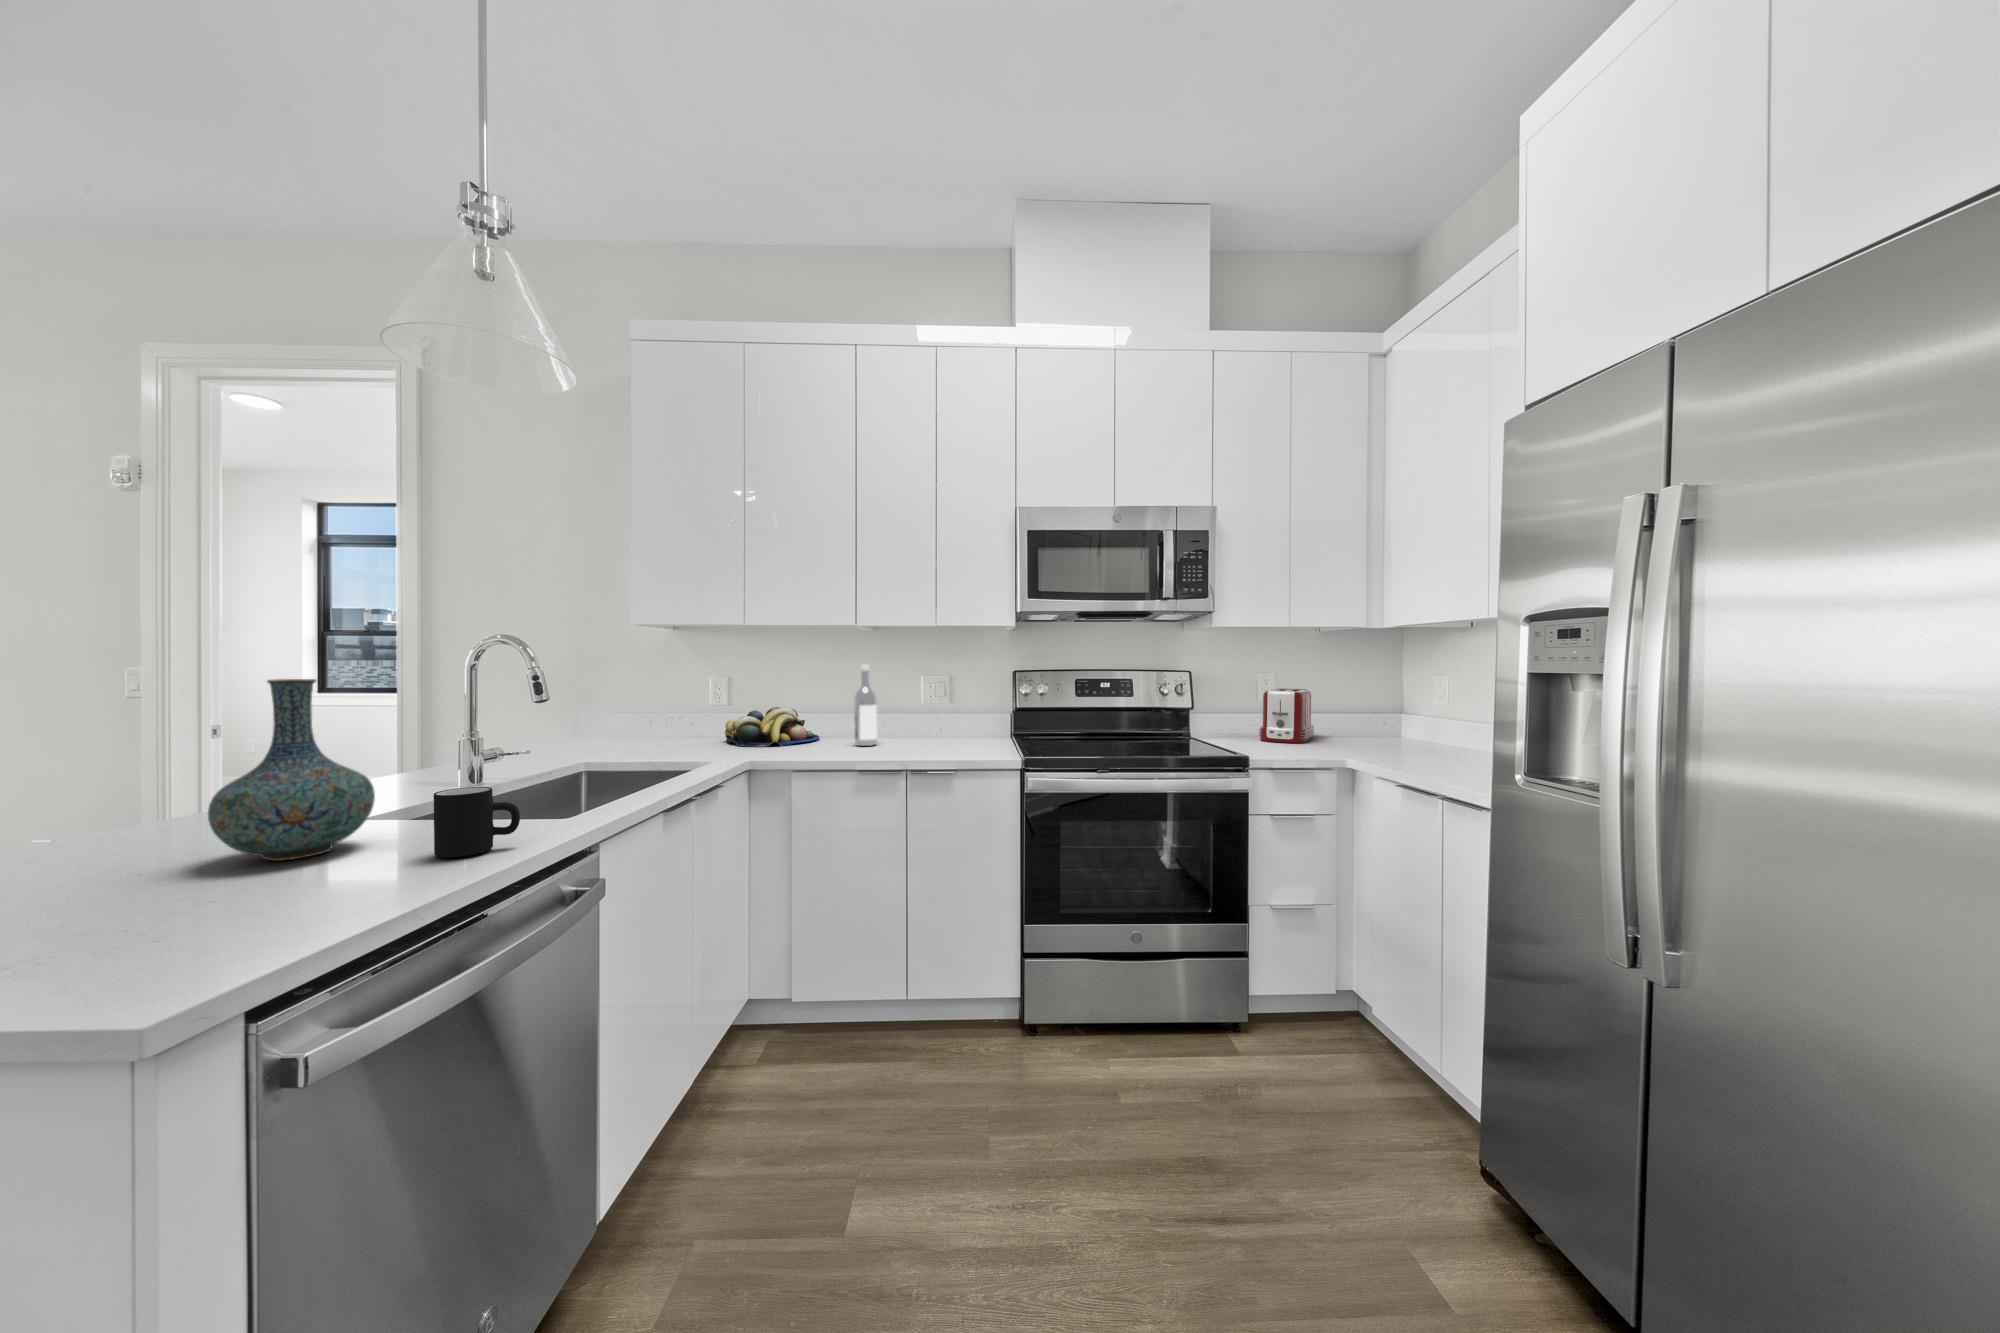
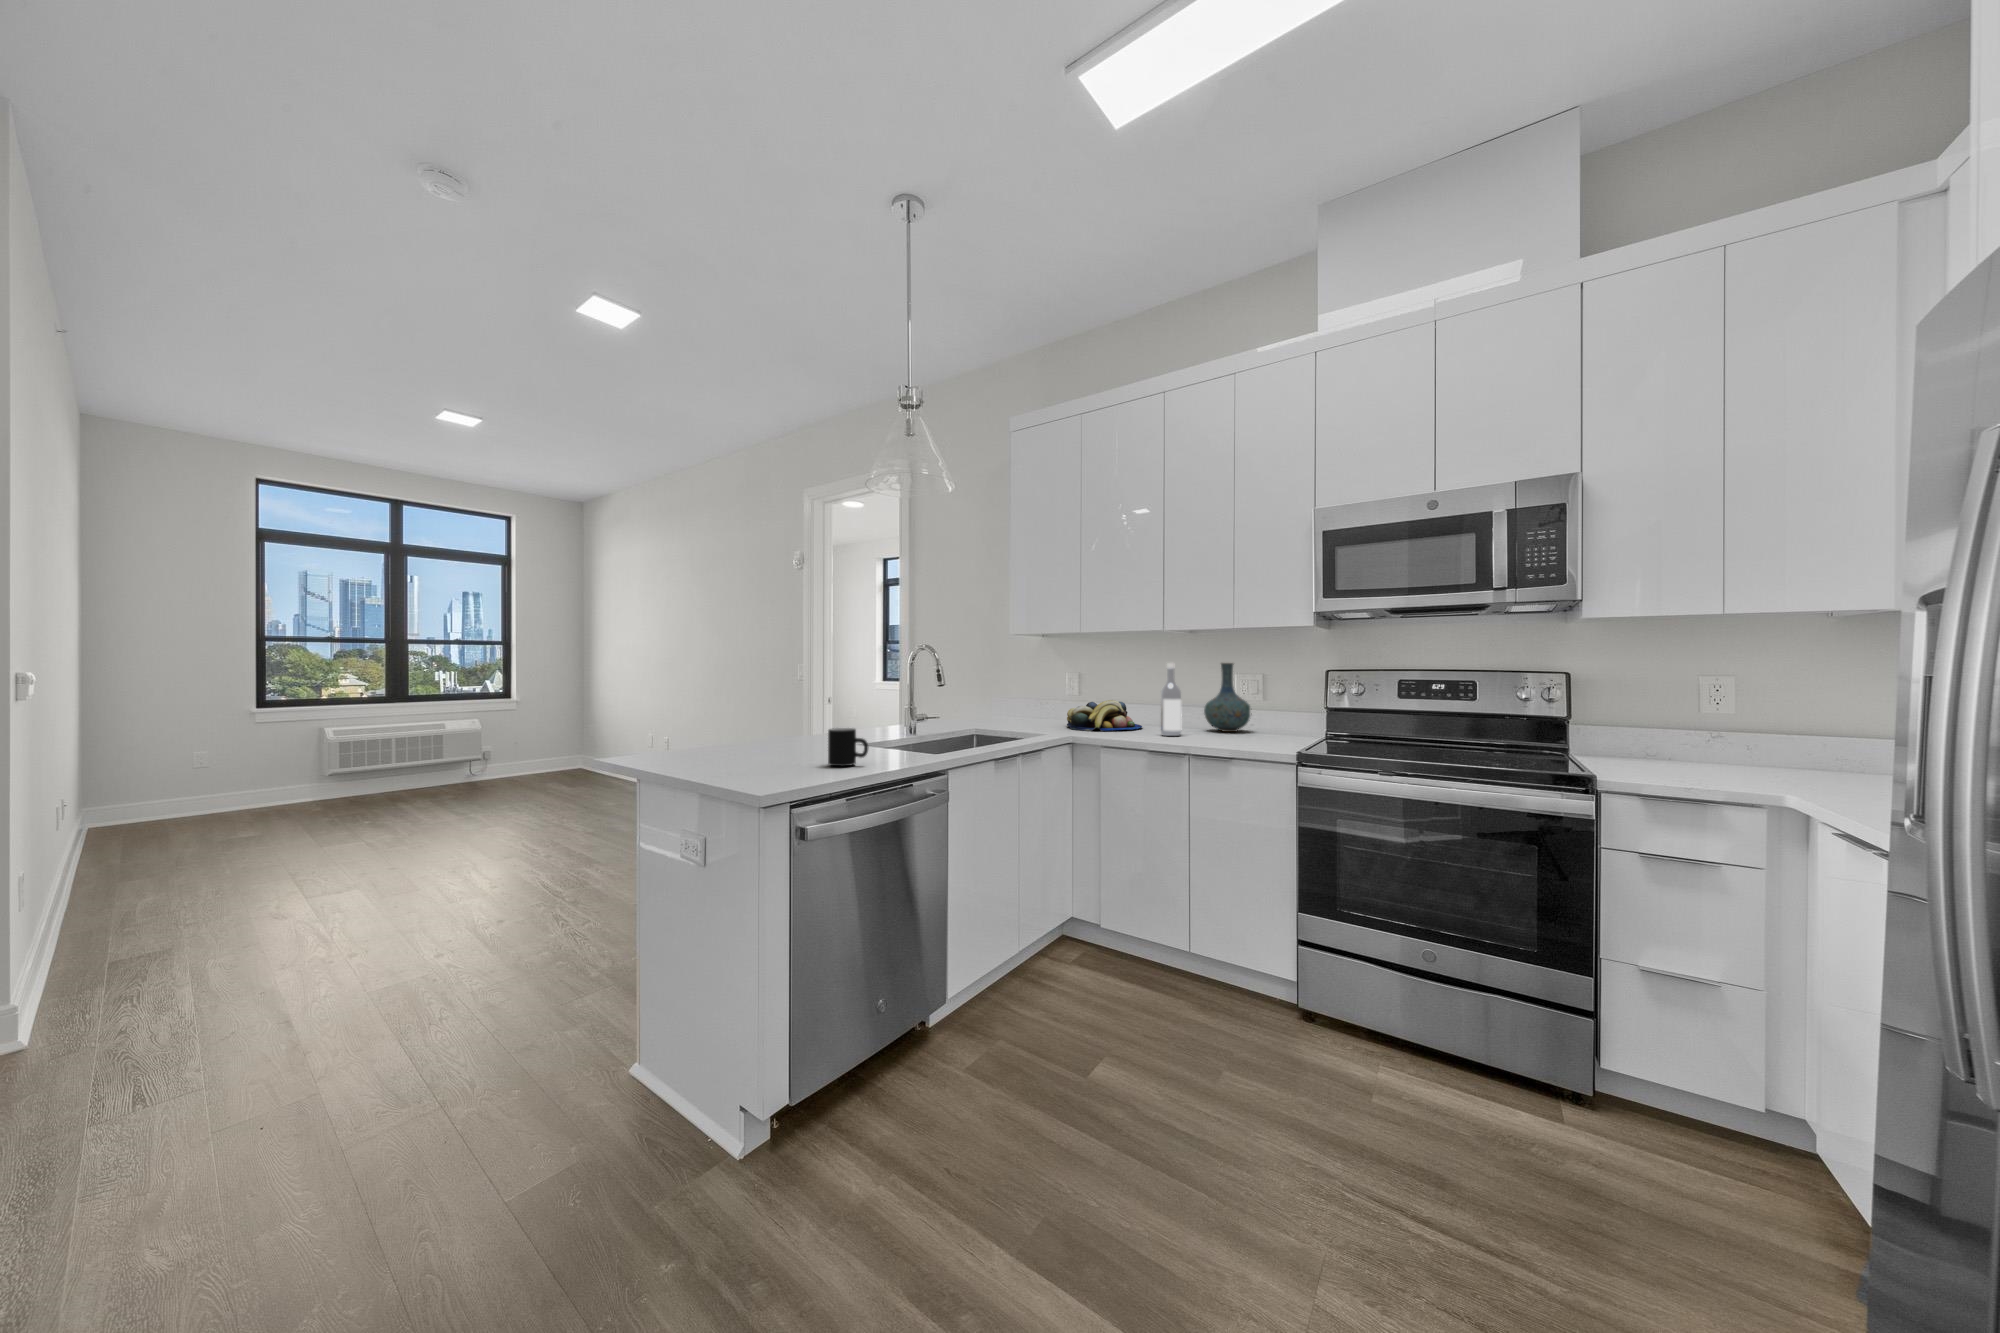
vase: present [208,679,375,861] -> present [1204,663,1250,732]
toaster: present [1259,689,1315,743] -> none [1674,699,1795,773]

